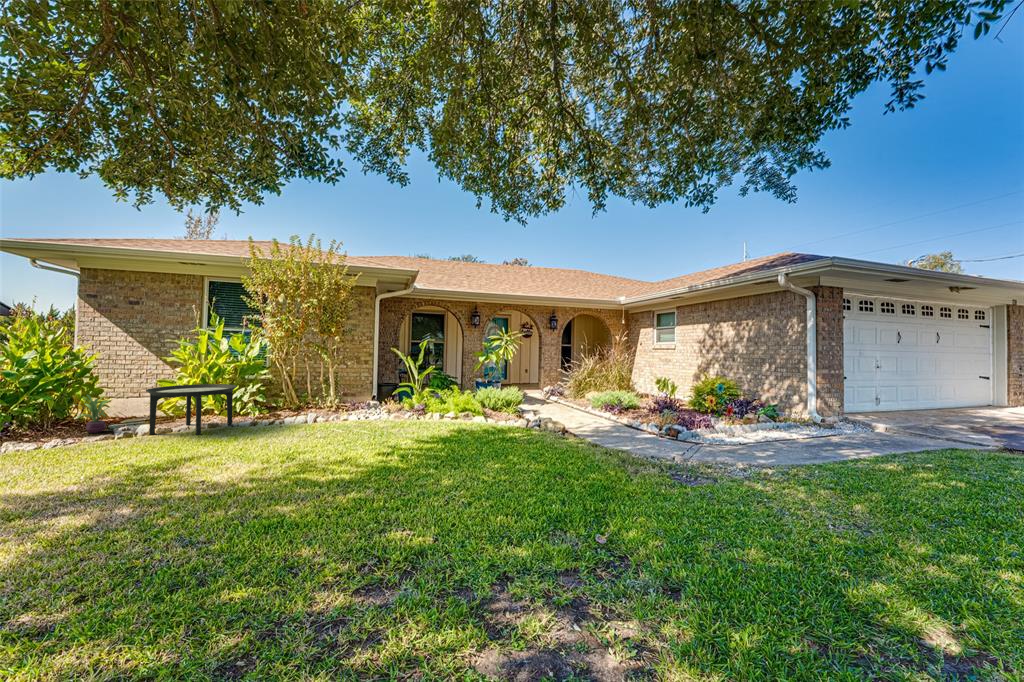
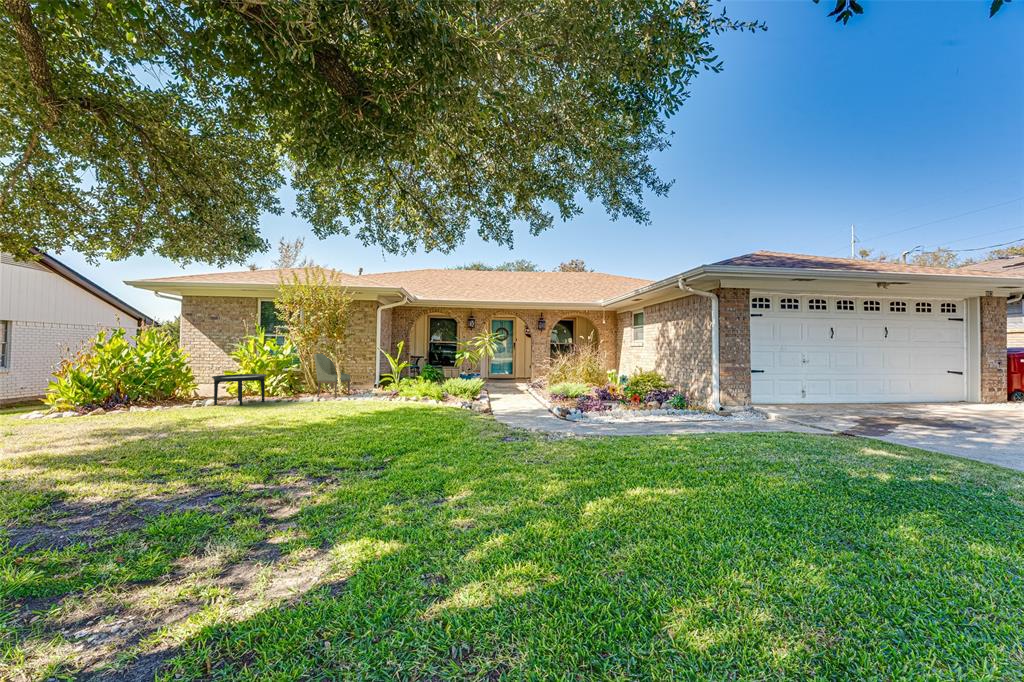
chair: none [303,354,351,415] -> present [314,354,350,398]
decorative plant: present [77,395,107,433] -> none [169,379,201,404]

